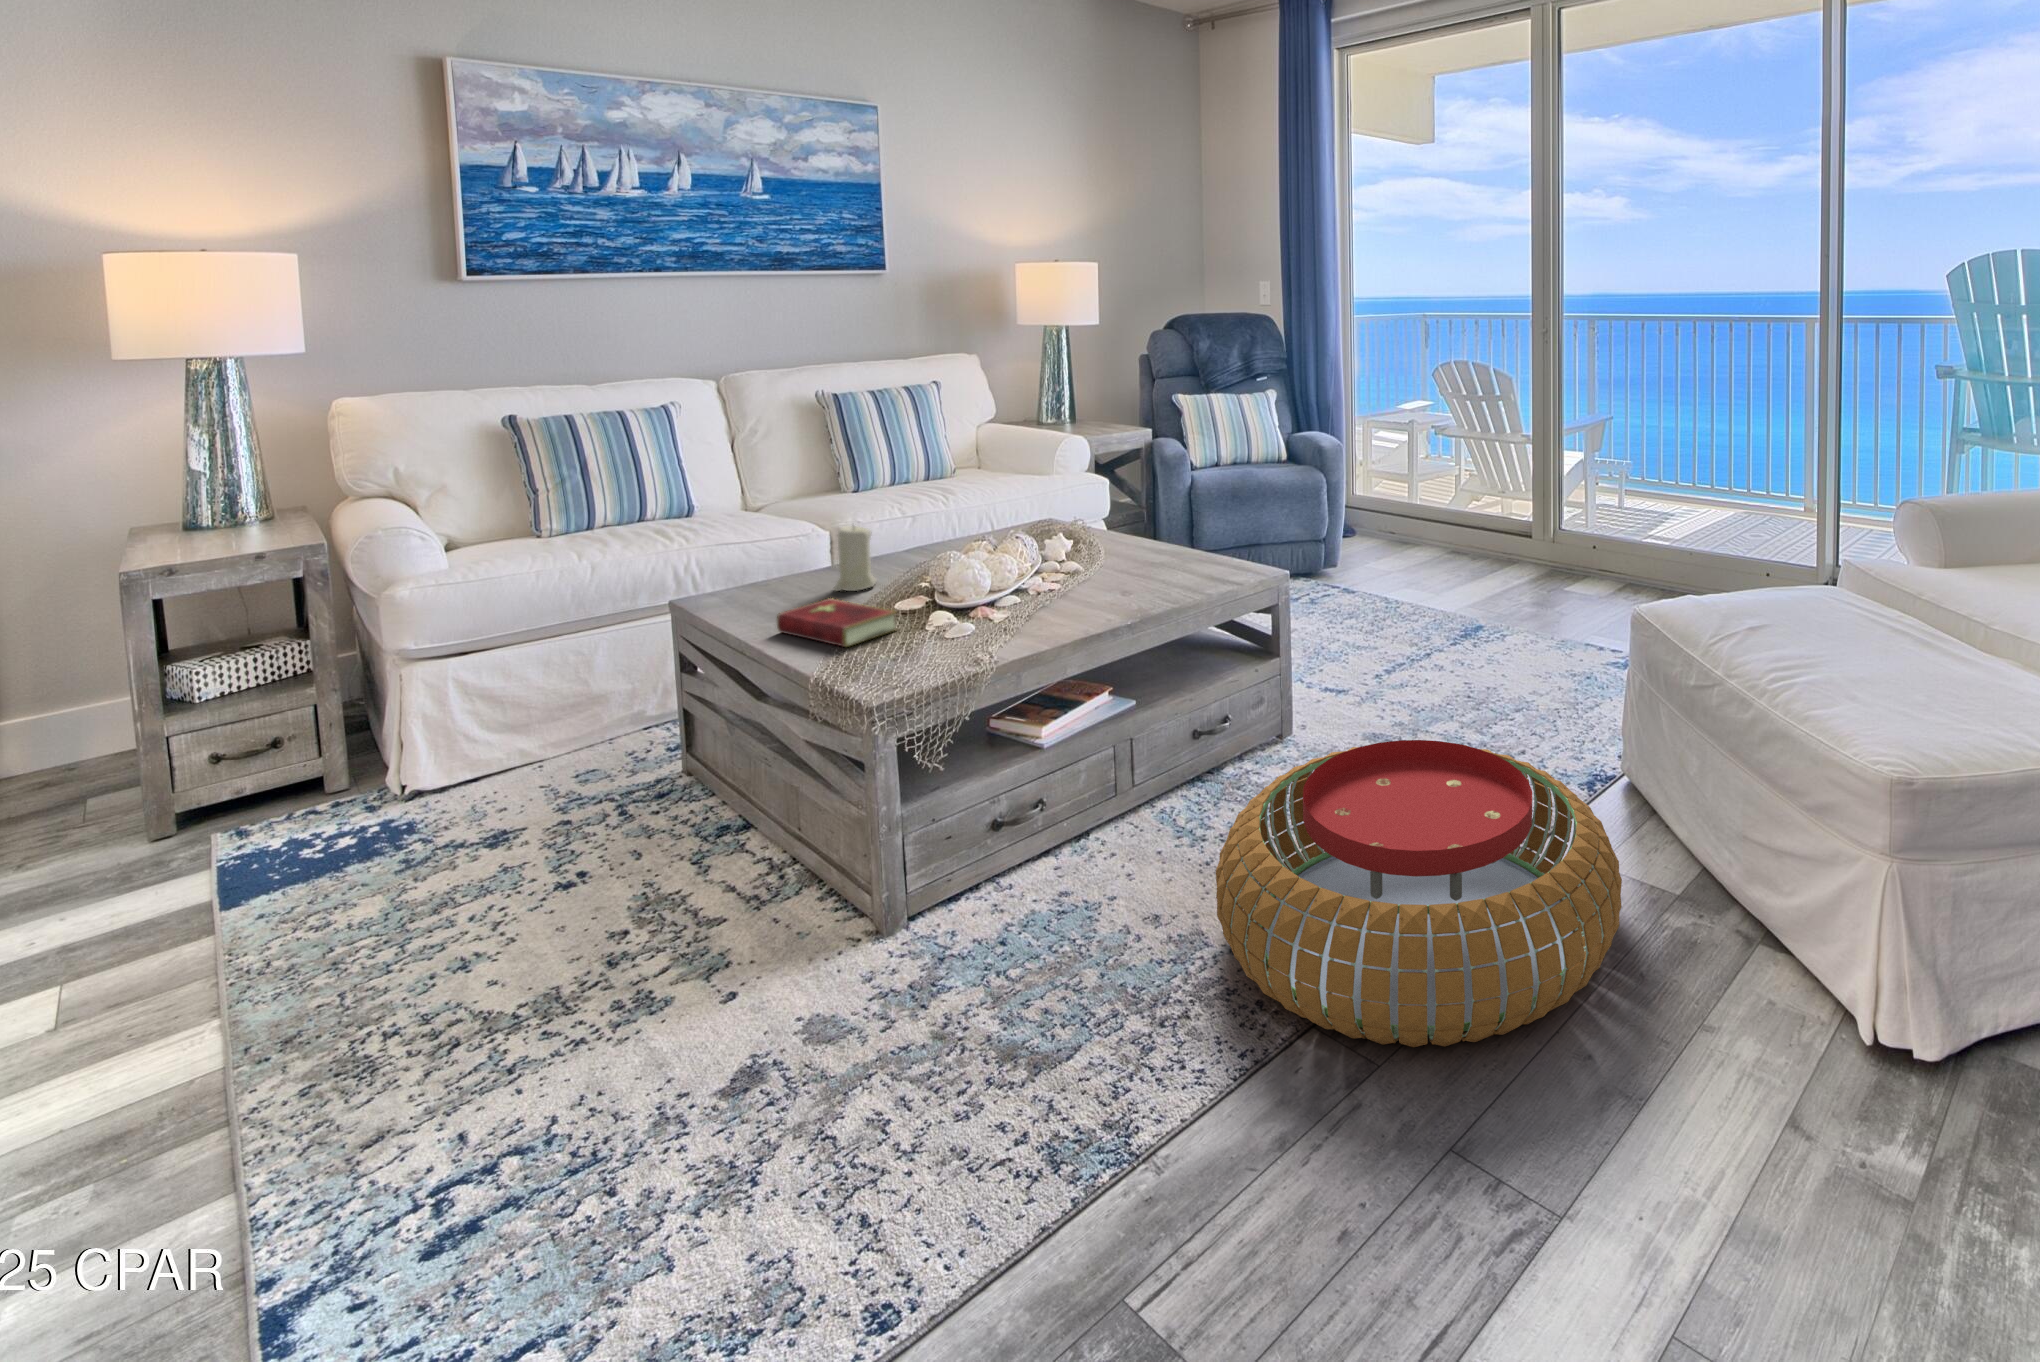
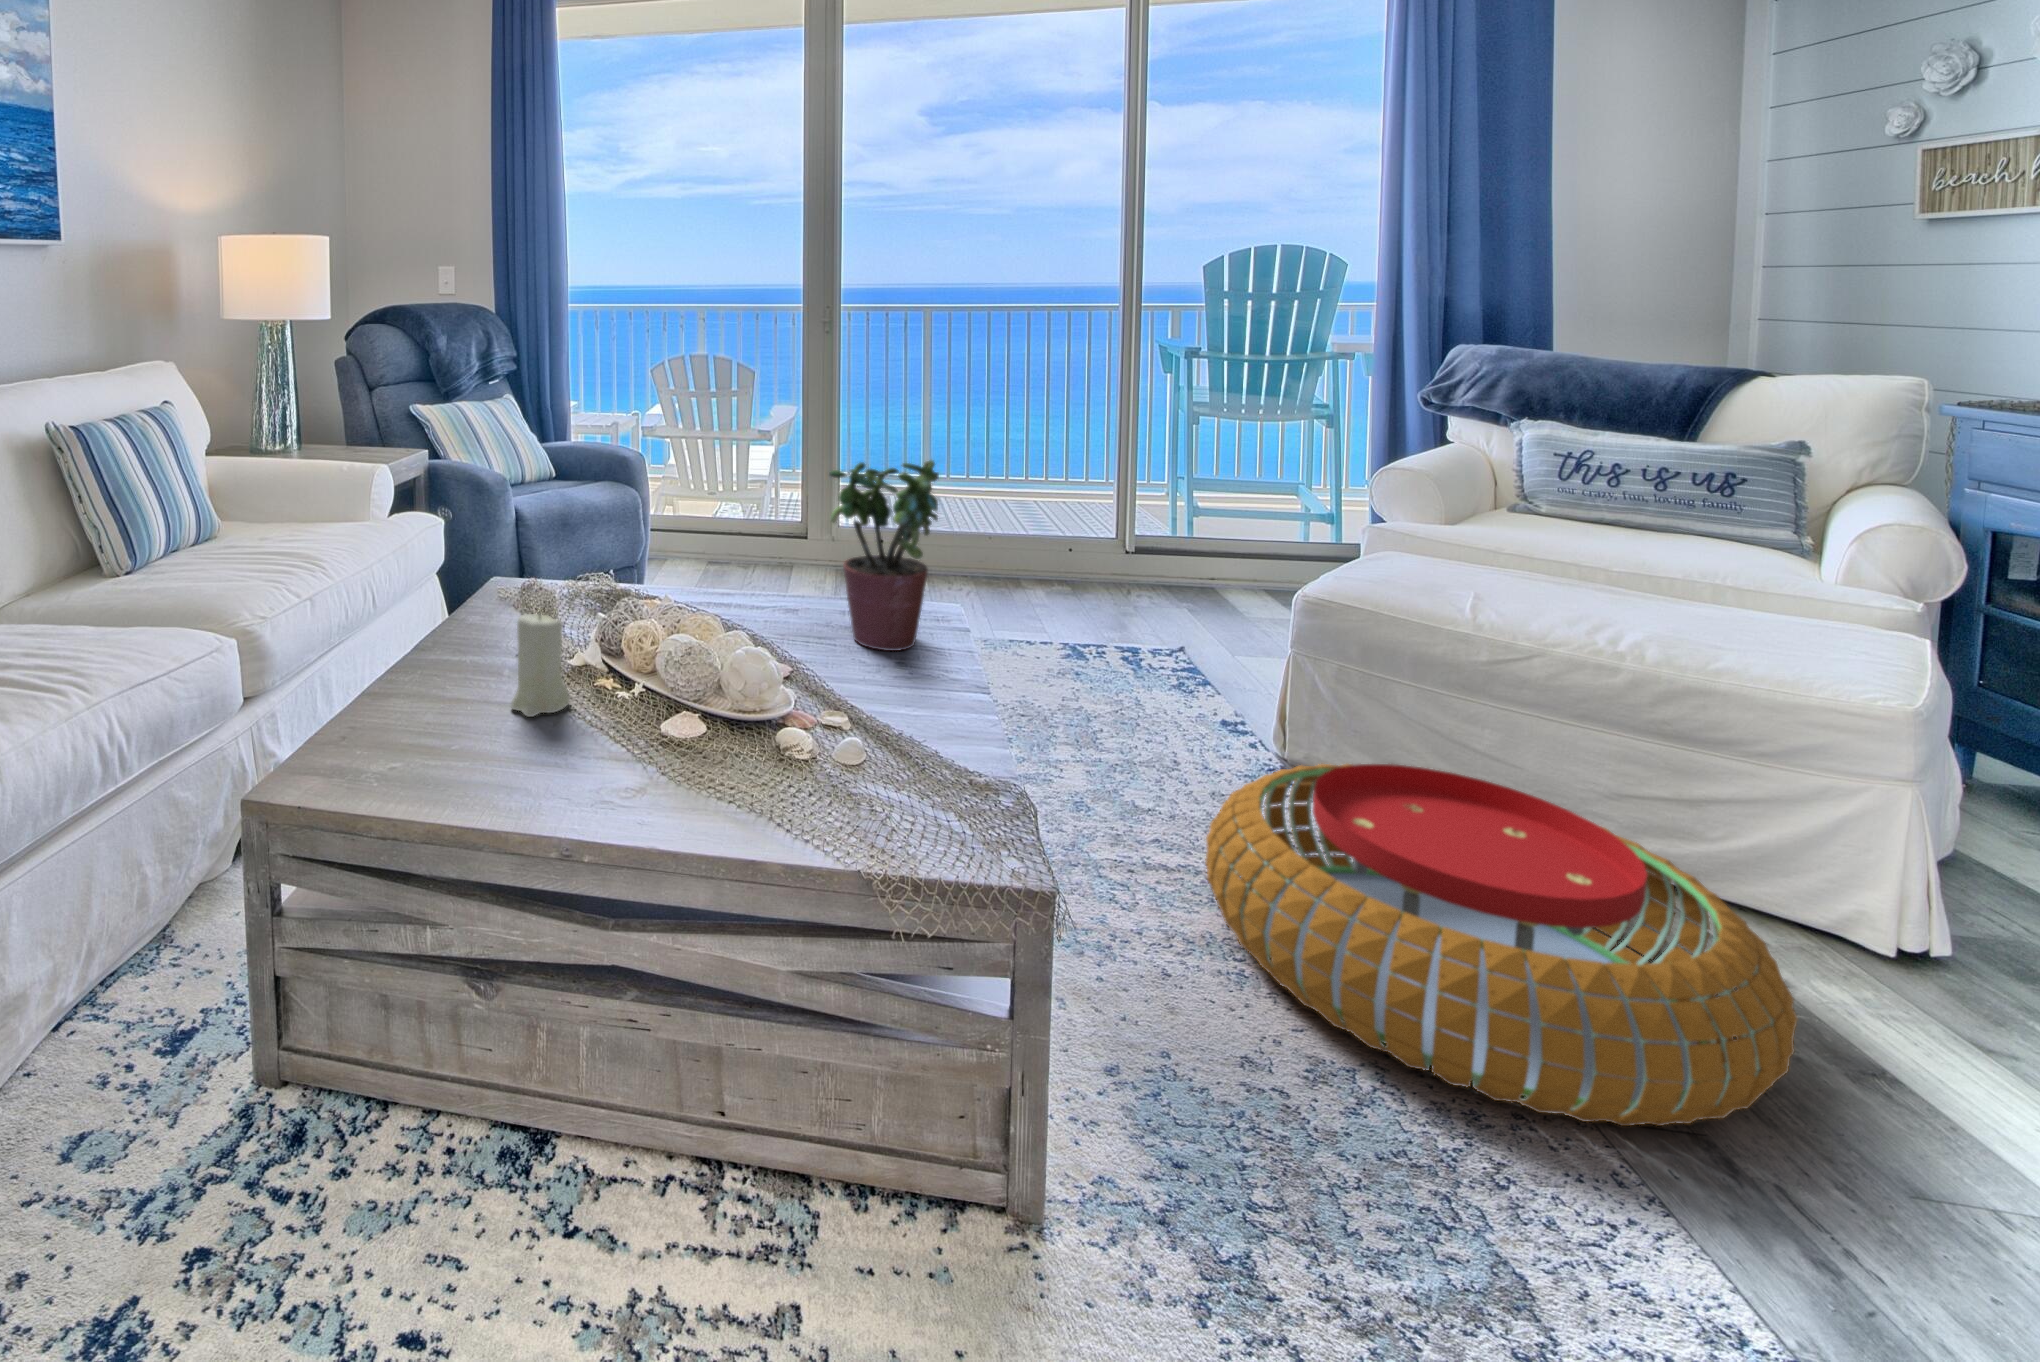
potted plant: none [1099,443,1195,592] -> present [830,460,939,651]
hardcover book: present [777,598,897,647] -> none [627,728,790,798]

